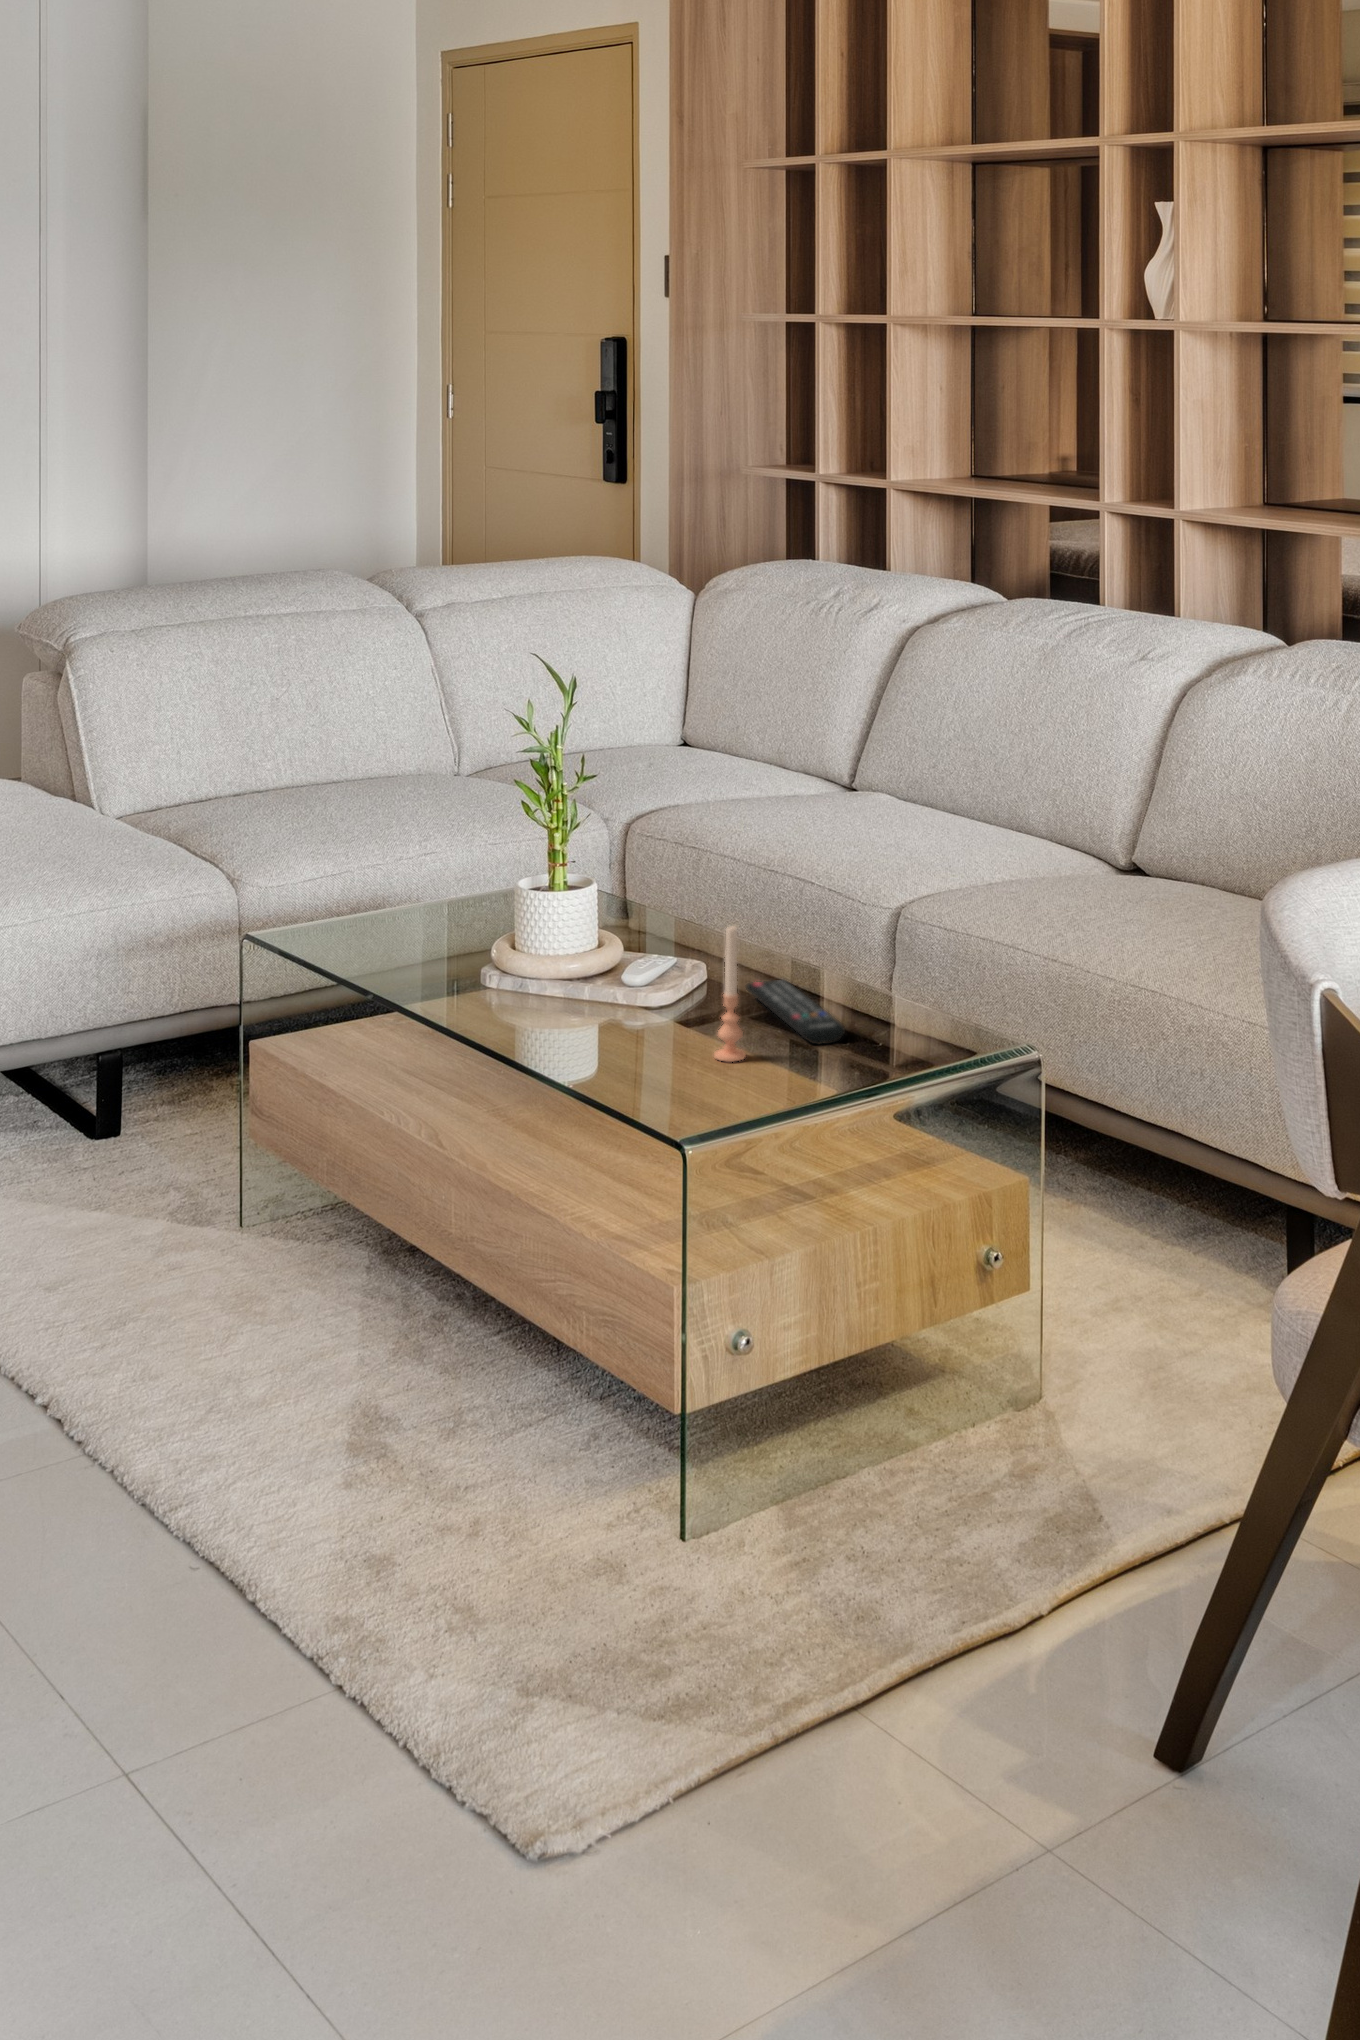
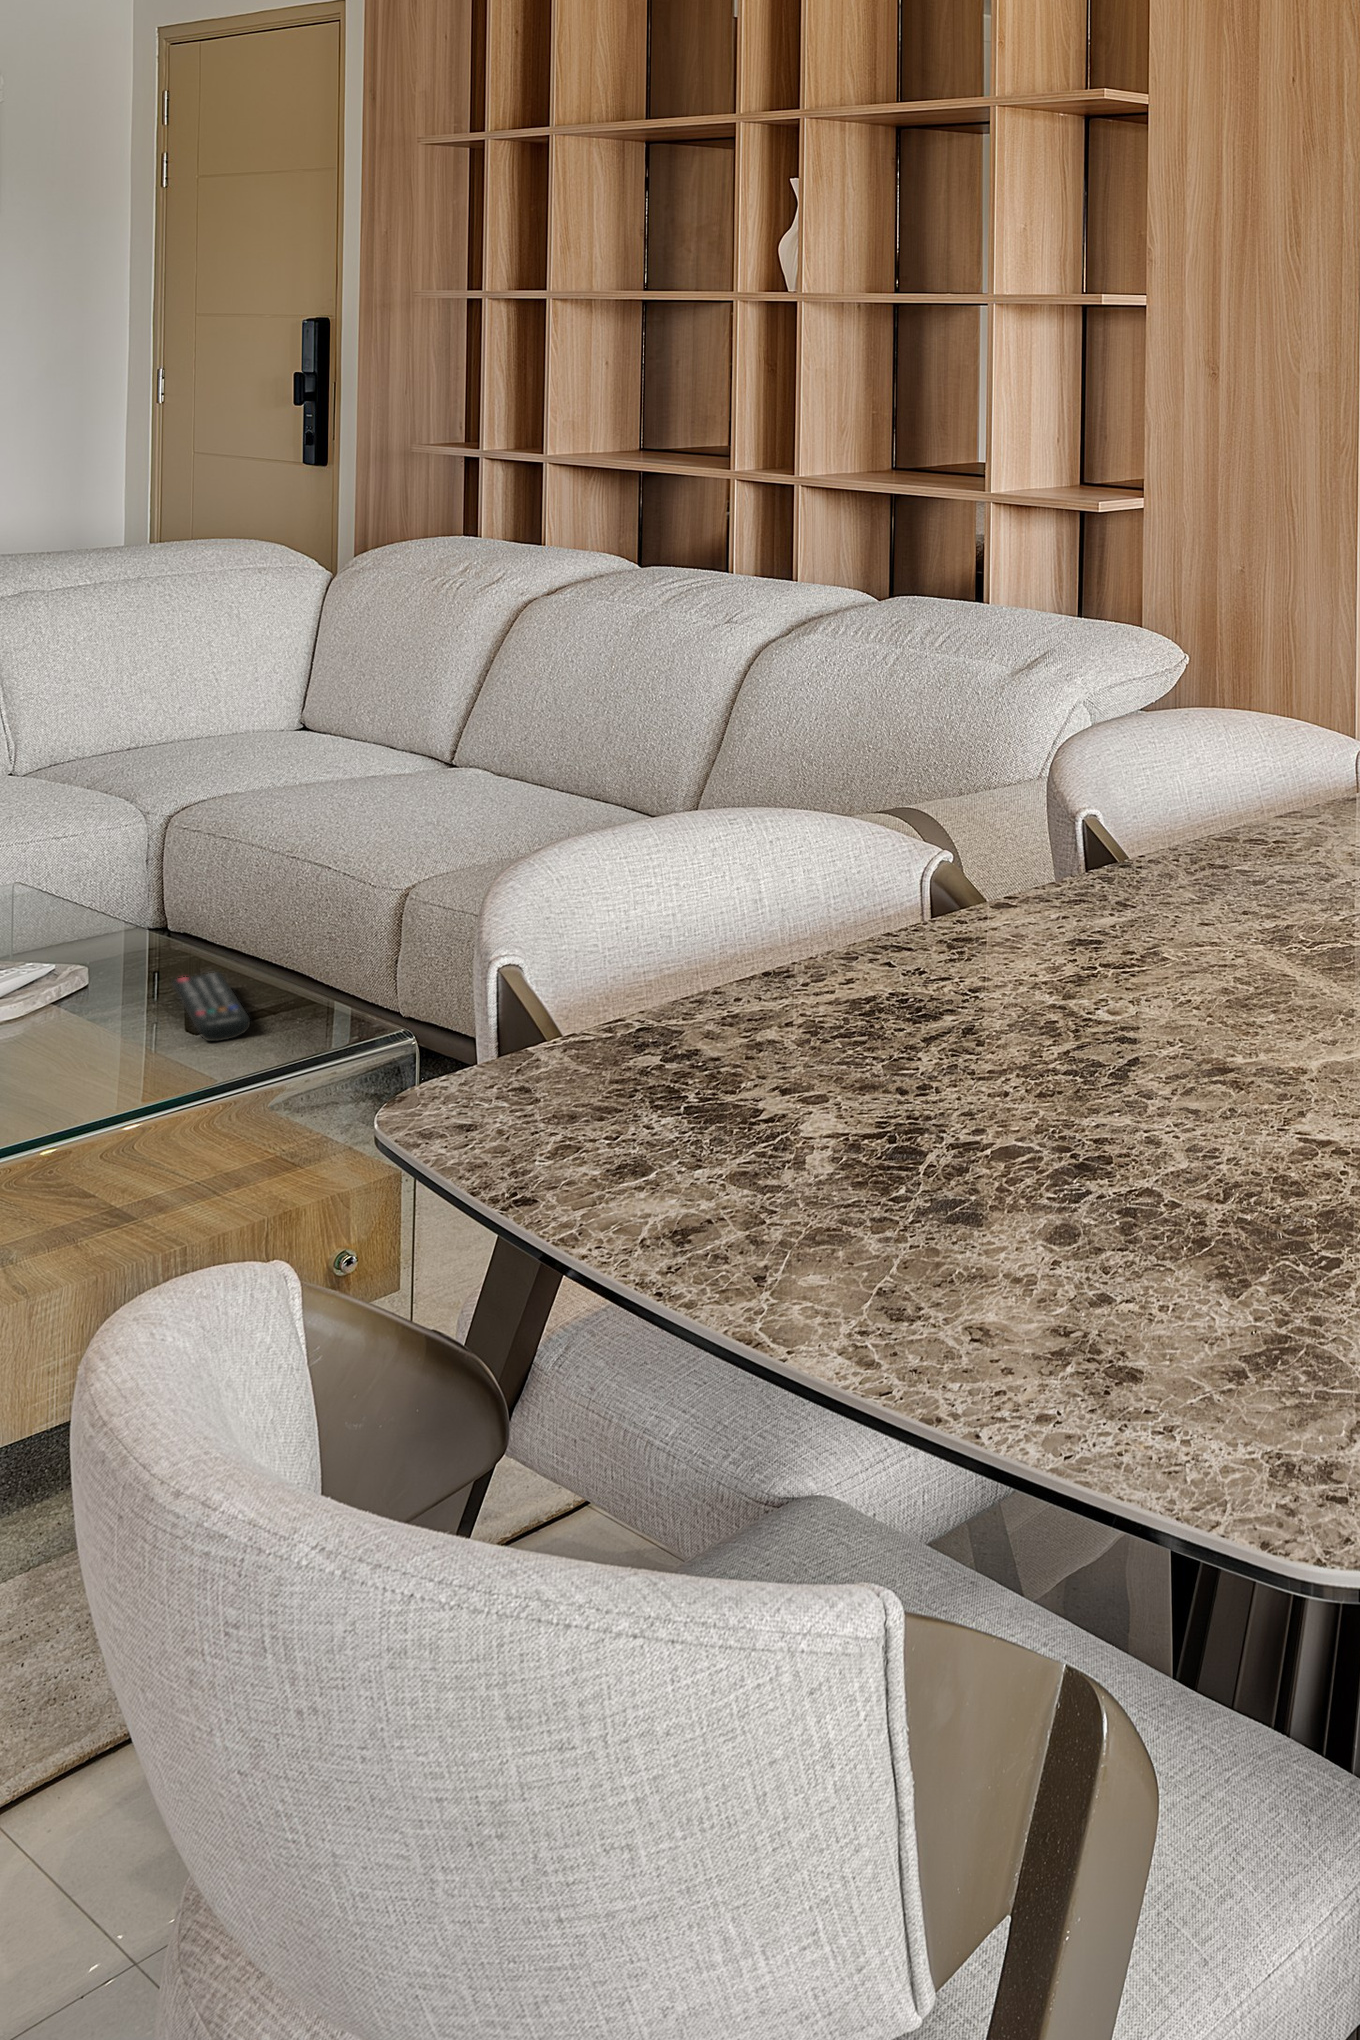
candle: present [714,926,746,1062] -> none [80,925,120,1071]

